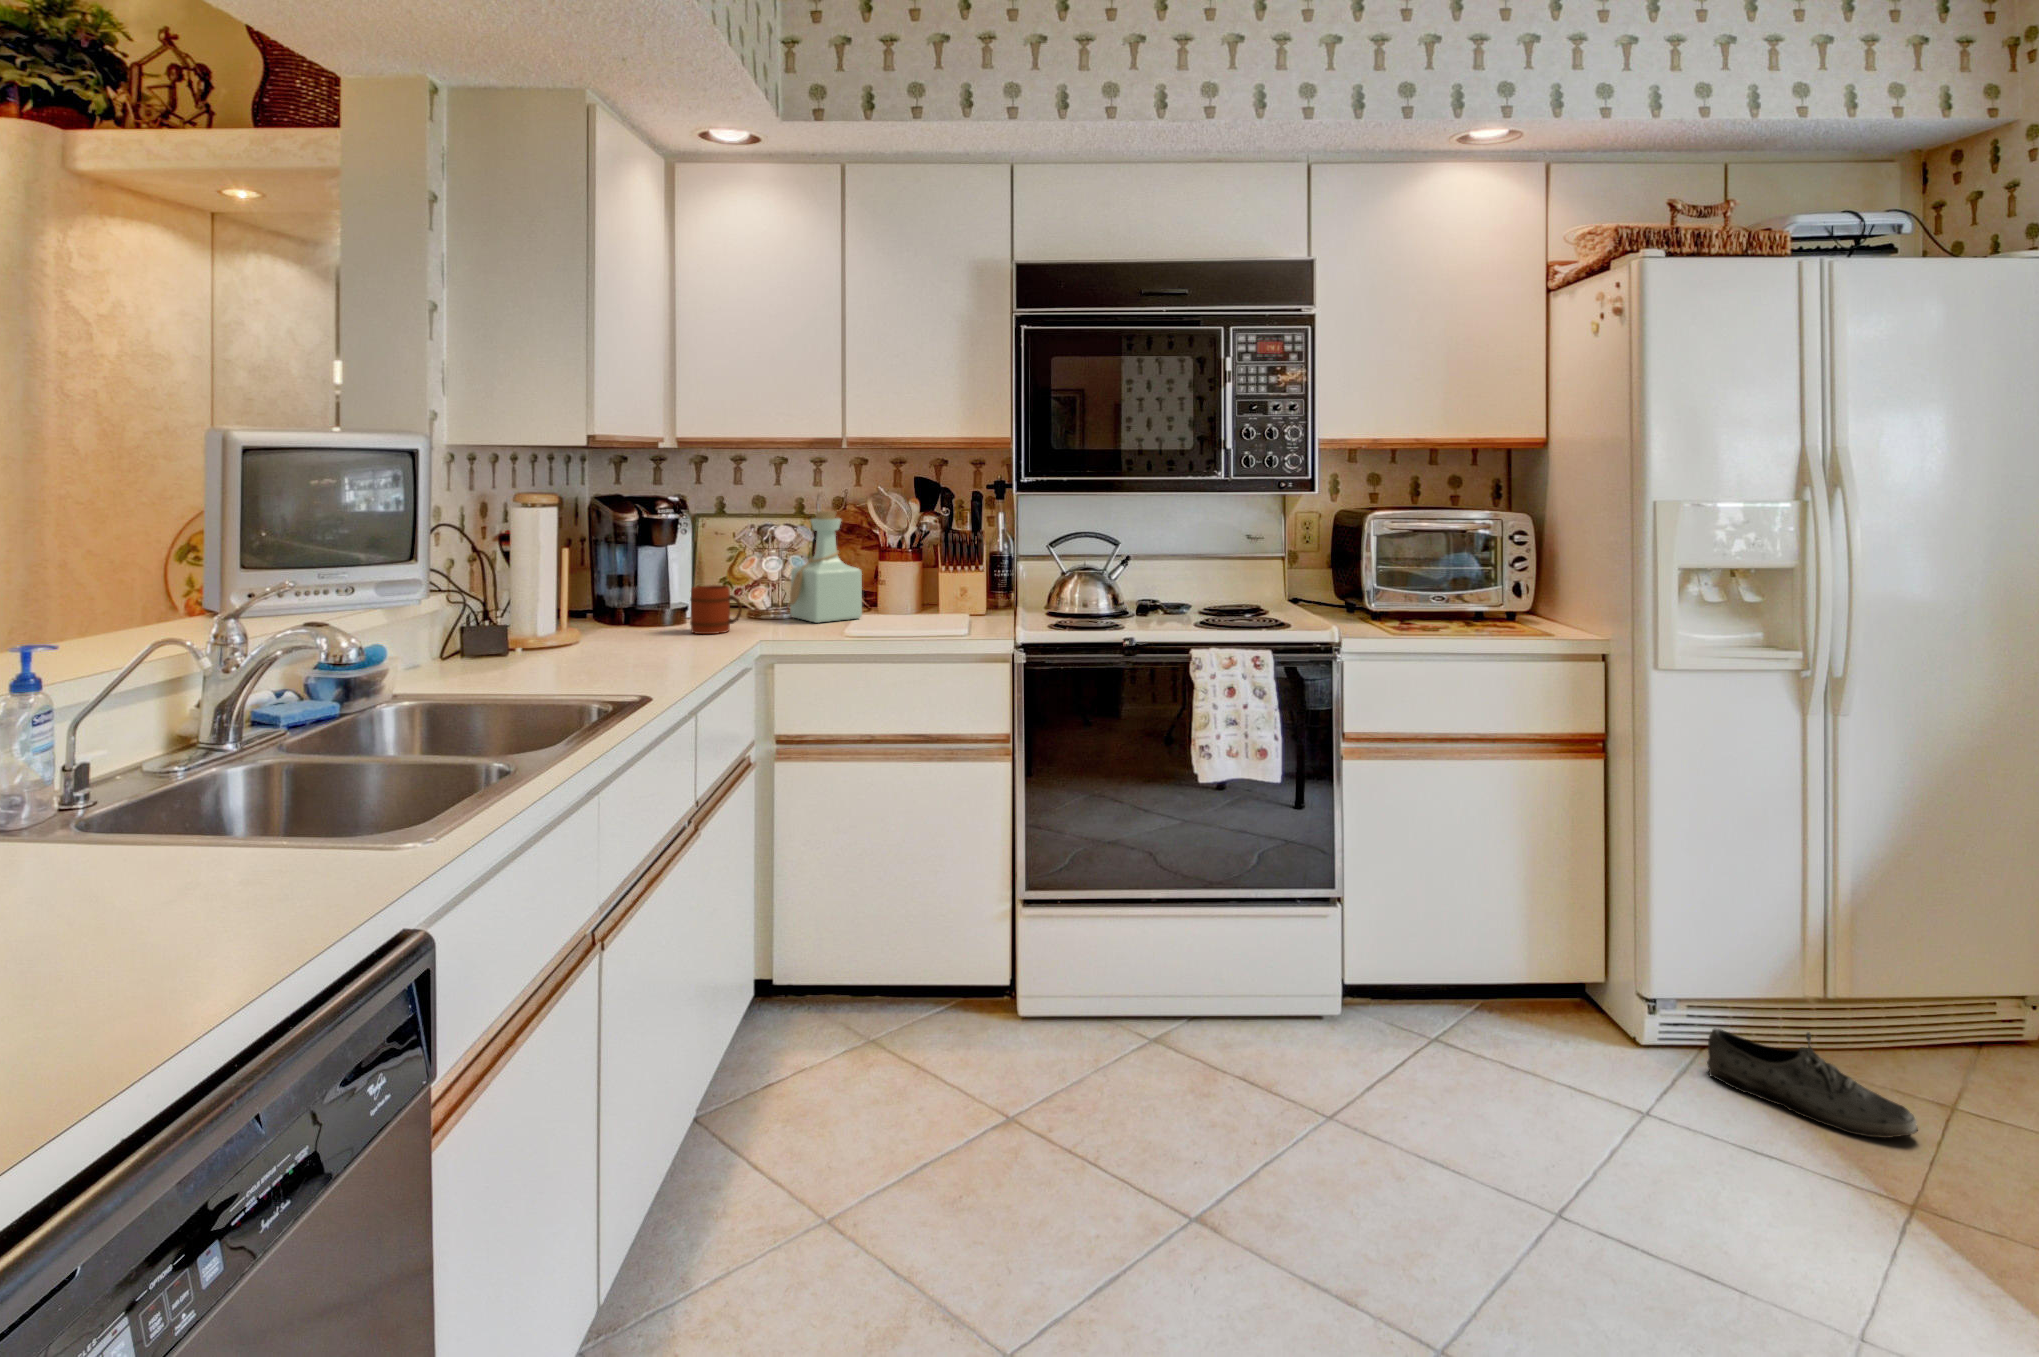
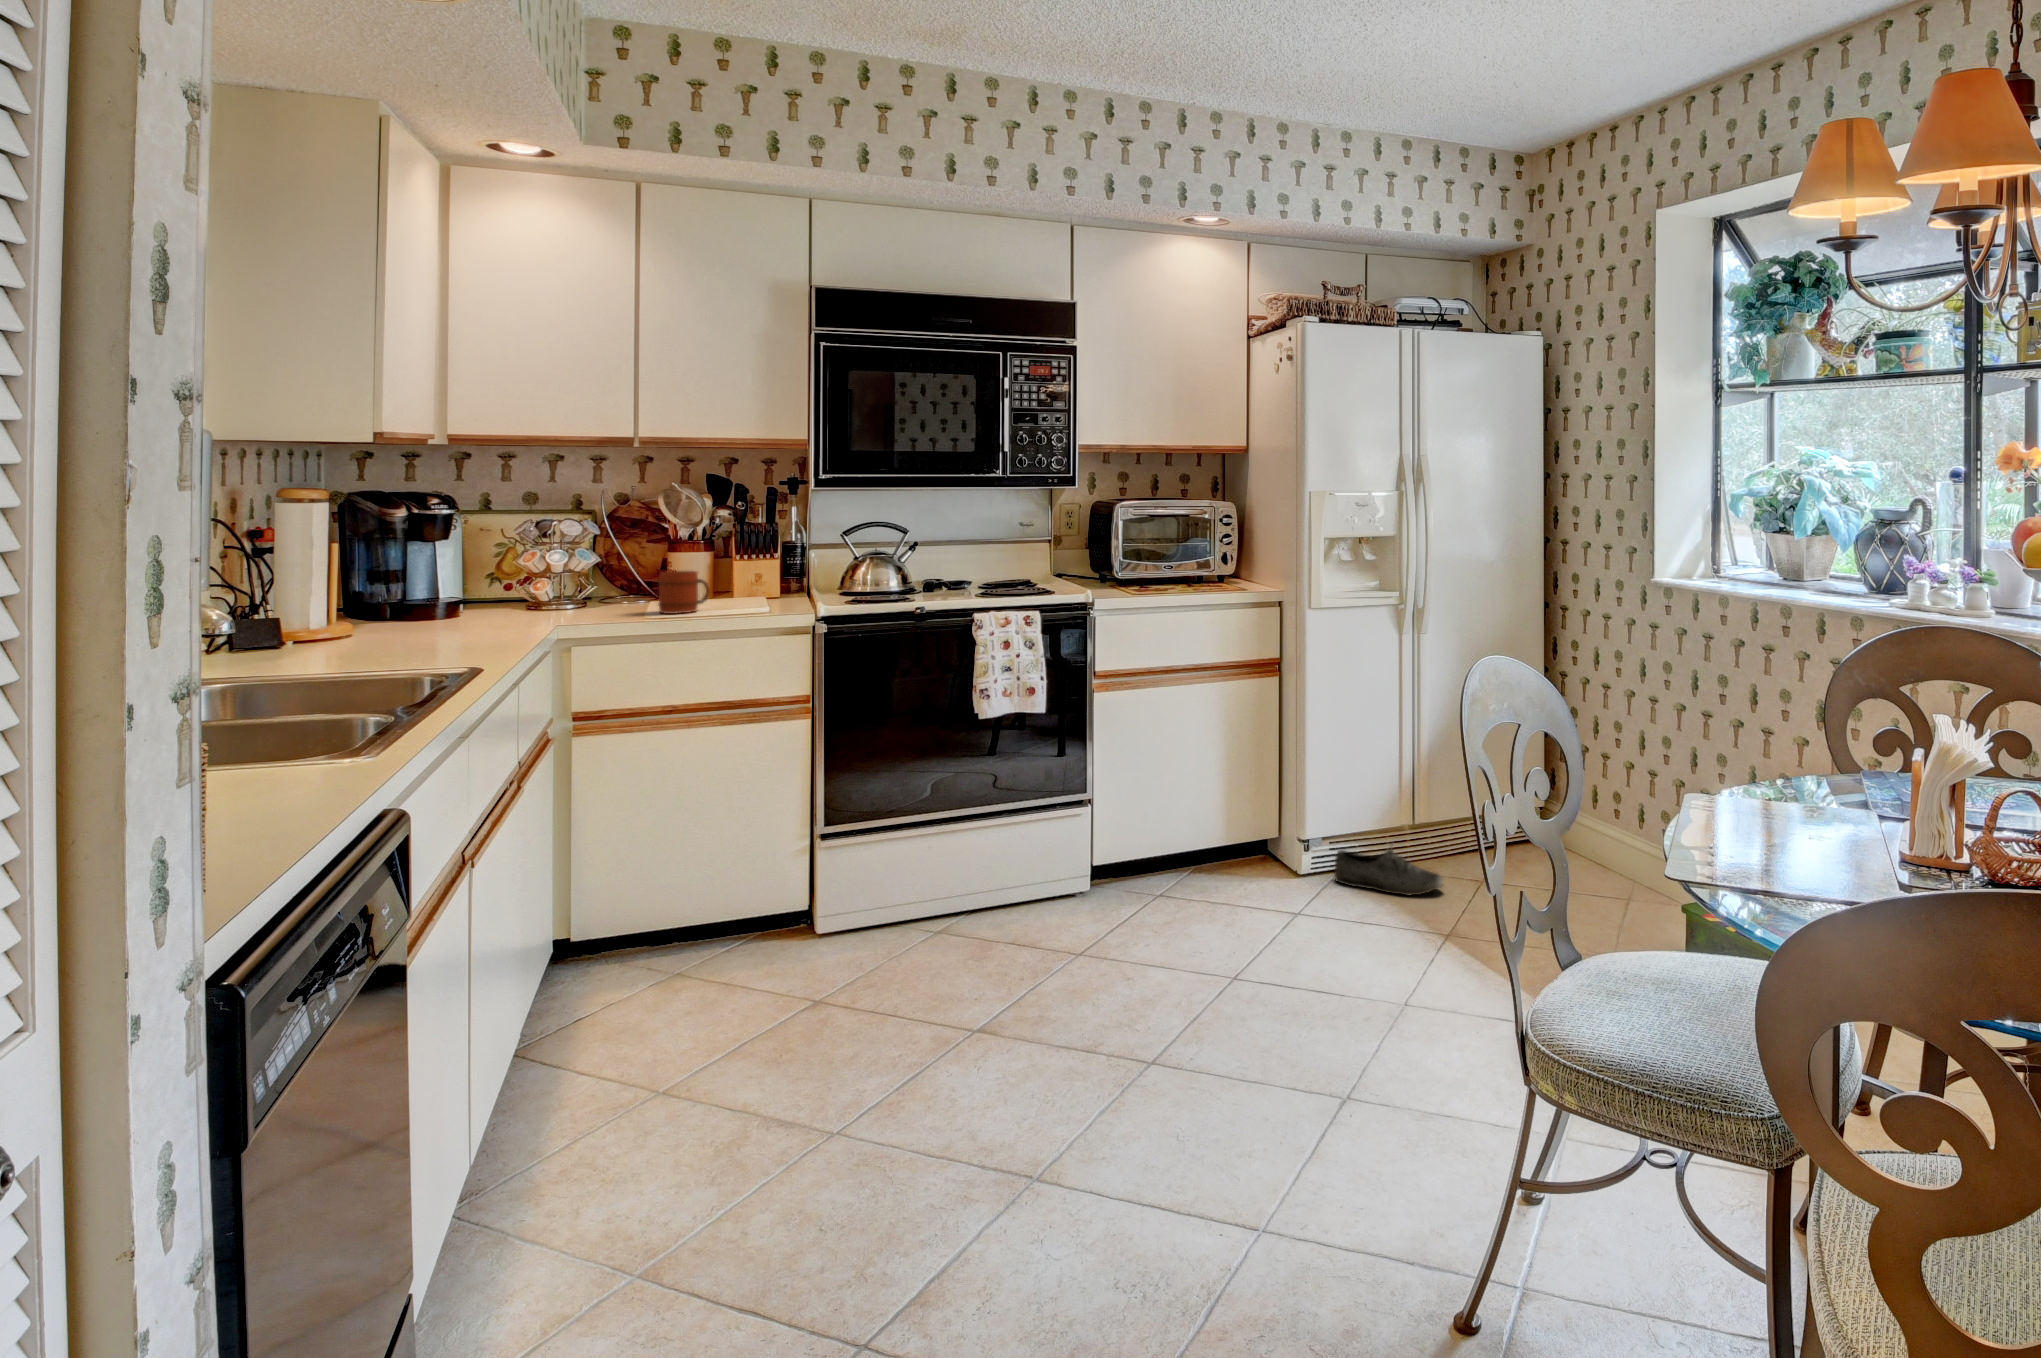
bottle: present [790,511,862,623] -> none [577,506,657,610]
mug: present [690,585,742,634] -> present [659,571,709,614]

